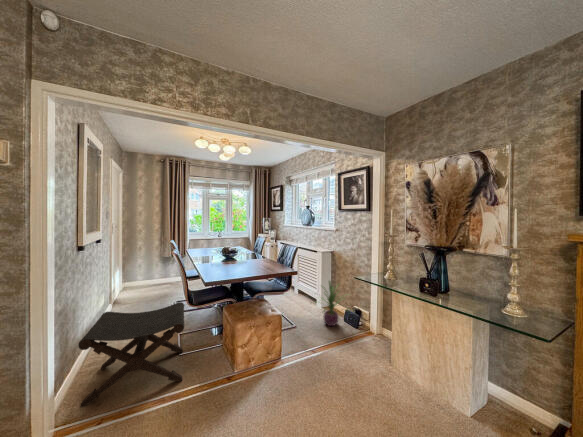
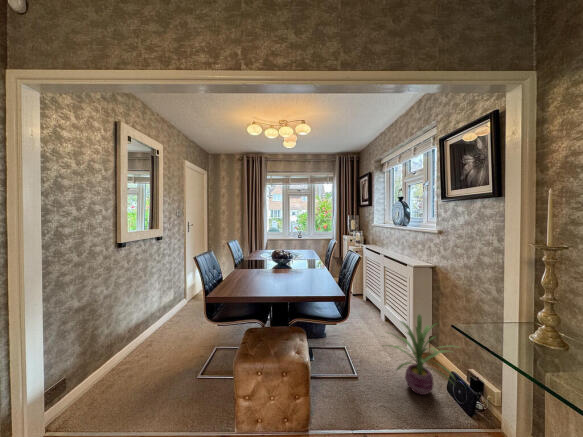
footstool: present [78,302,184,407] -> none [78,312,207,418]

